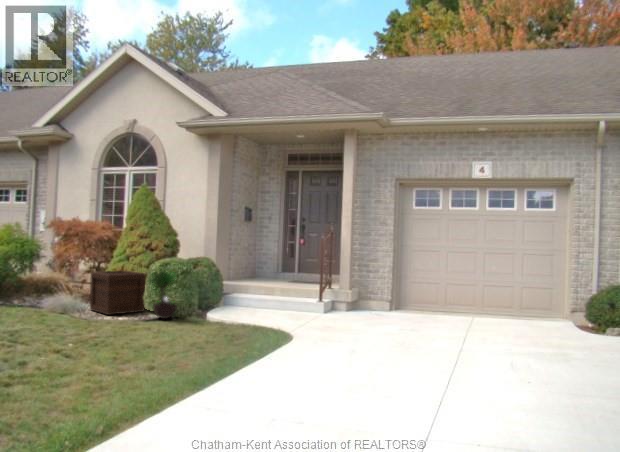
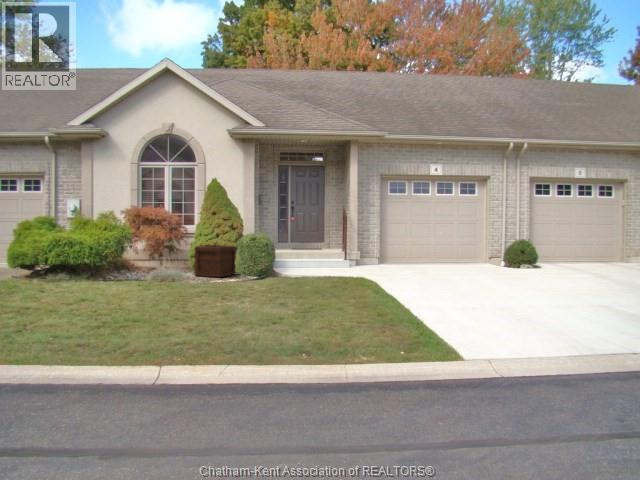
potted tree: present [148,270,177,319] -> none [253,238,276,277]

